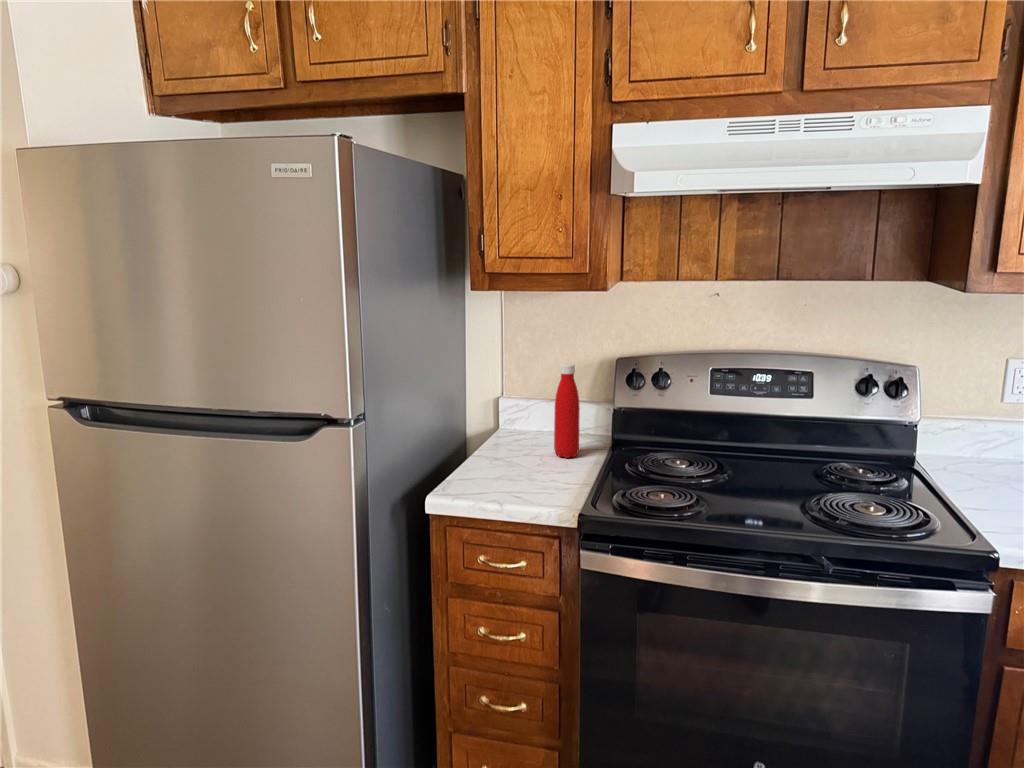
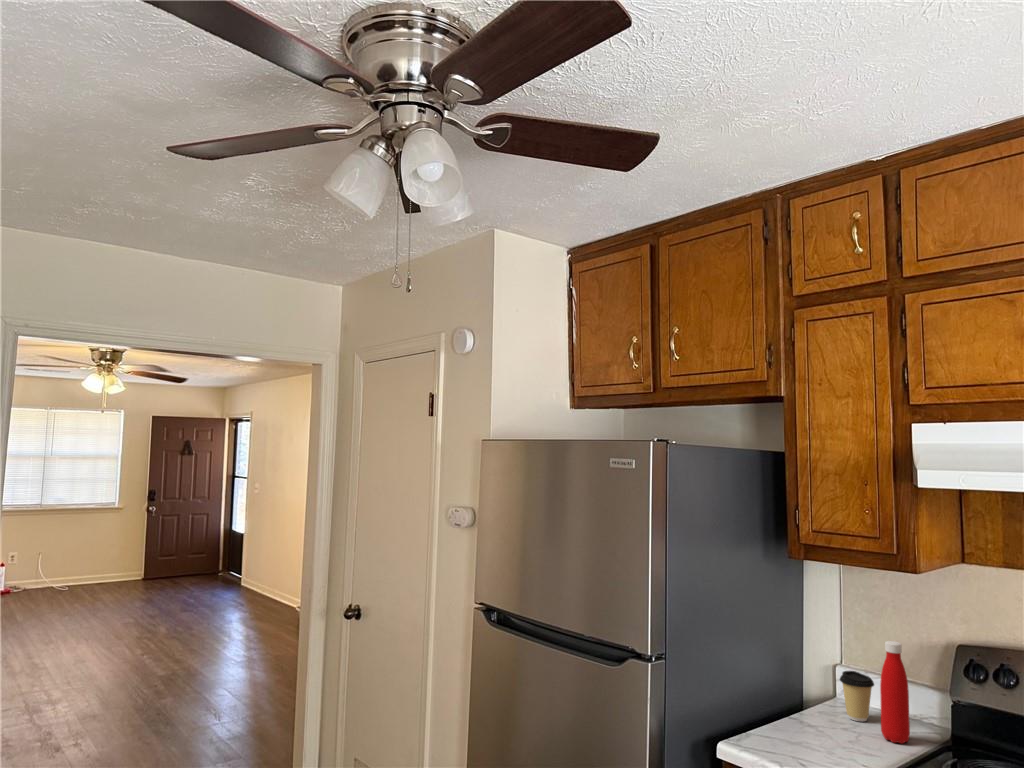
coffee cup: none [509,401,541,447] -> present [840,671,874,721]

